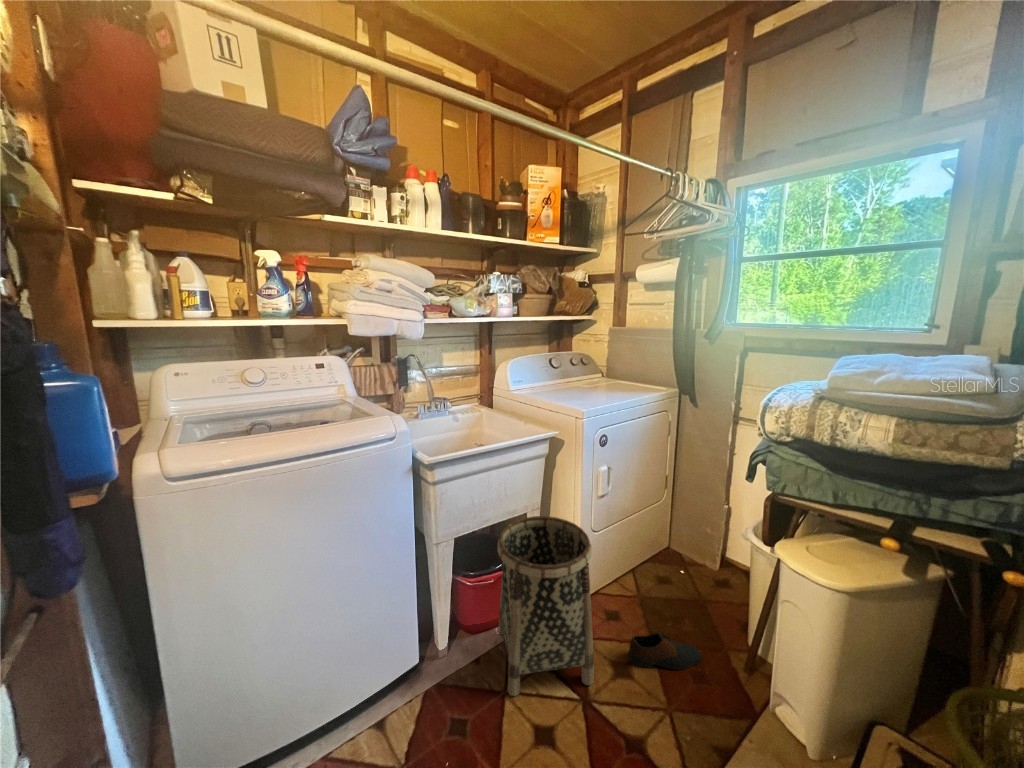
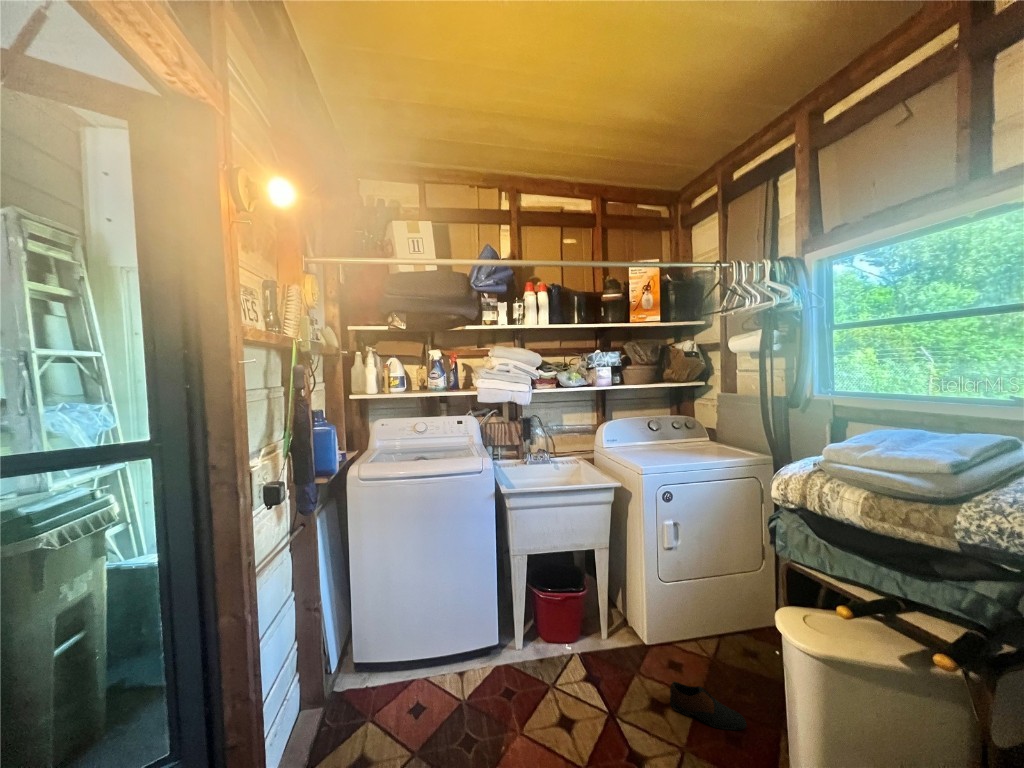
basket: present [497,516,594,696] -> none [554,552,633,707]

